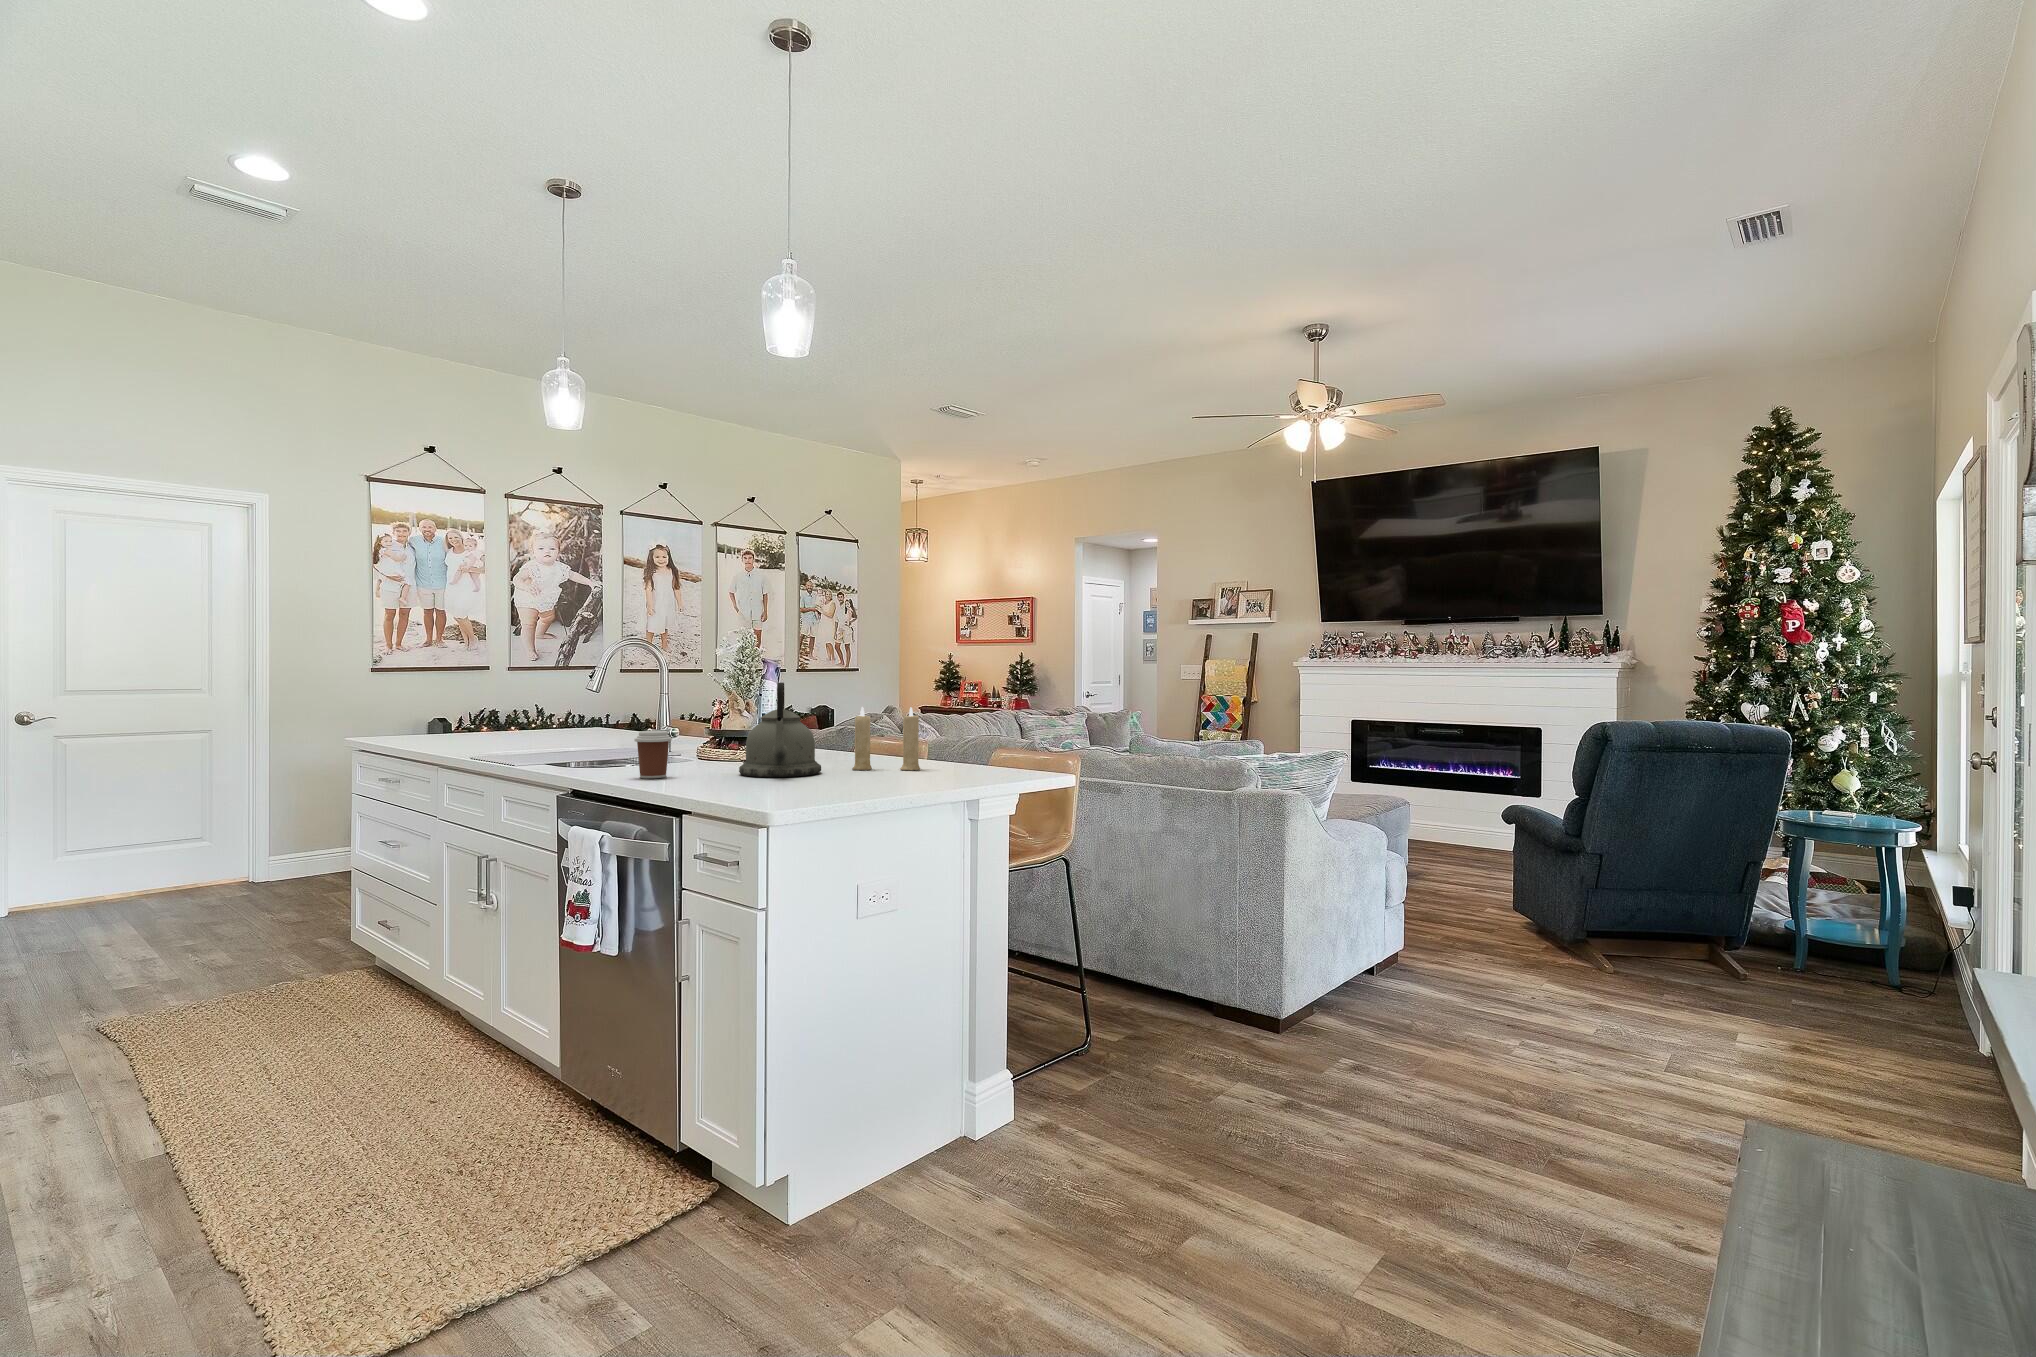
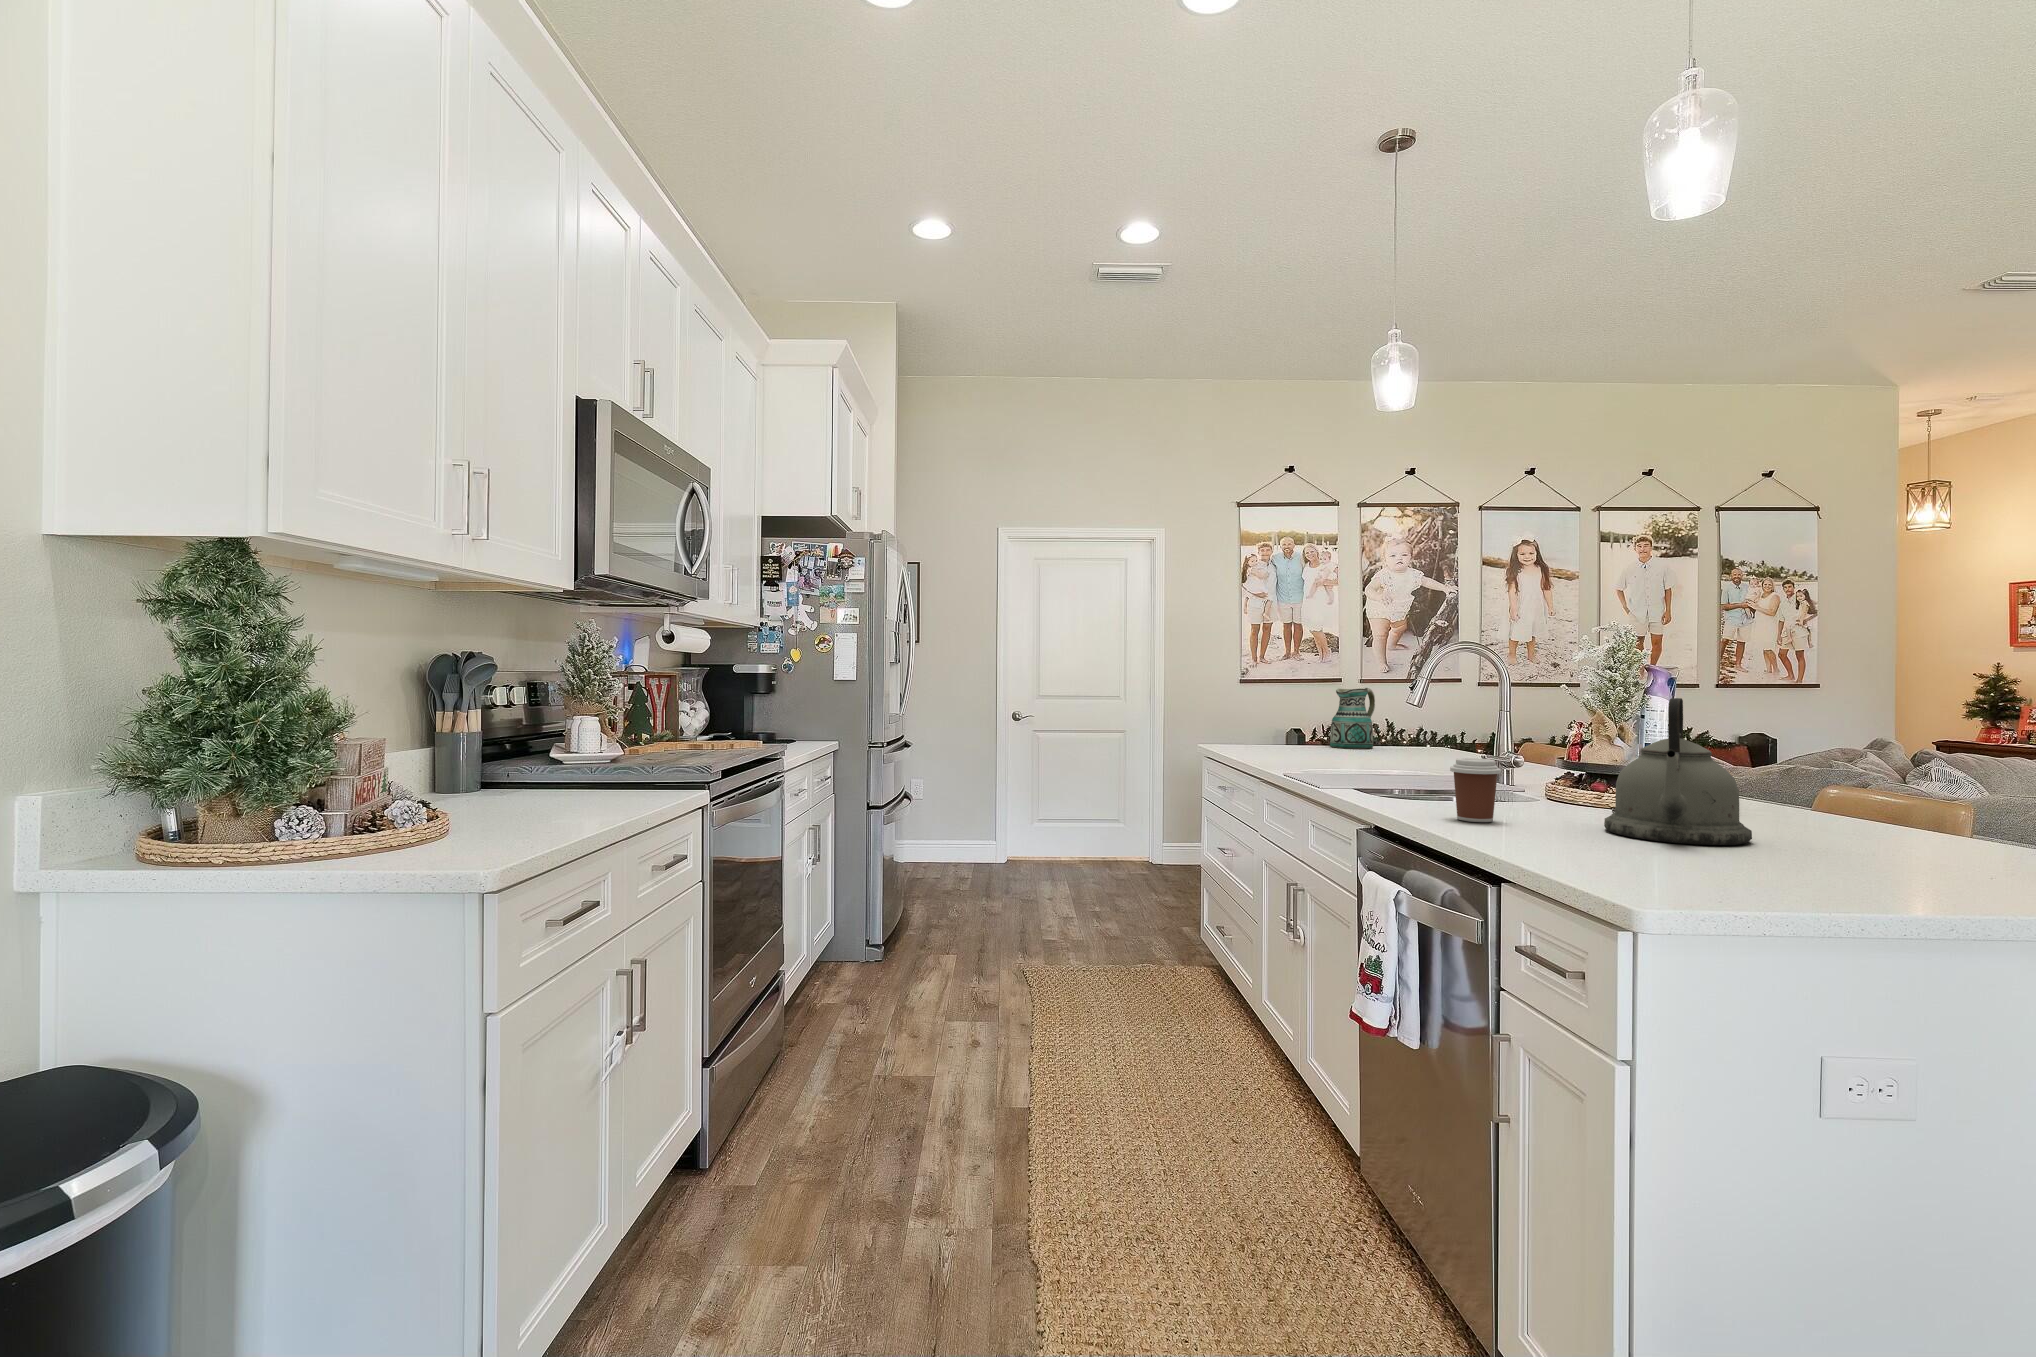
ceramic pitcher: none [492,677,537,735] -> present [1330,688,1375,749]
candle: present [852,707,920,770] -> none [1814,738,1975,859]

